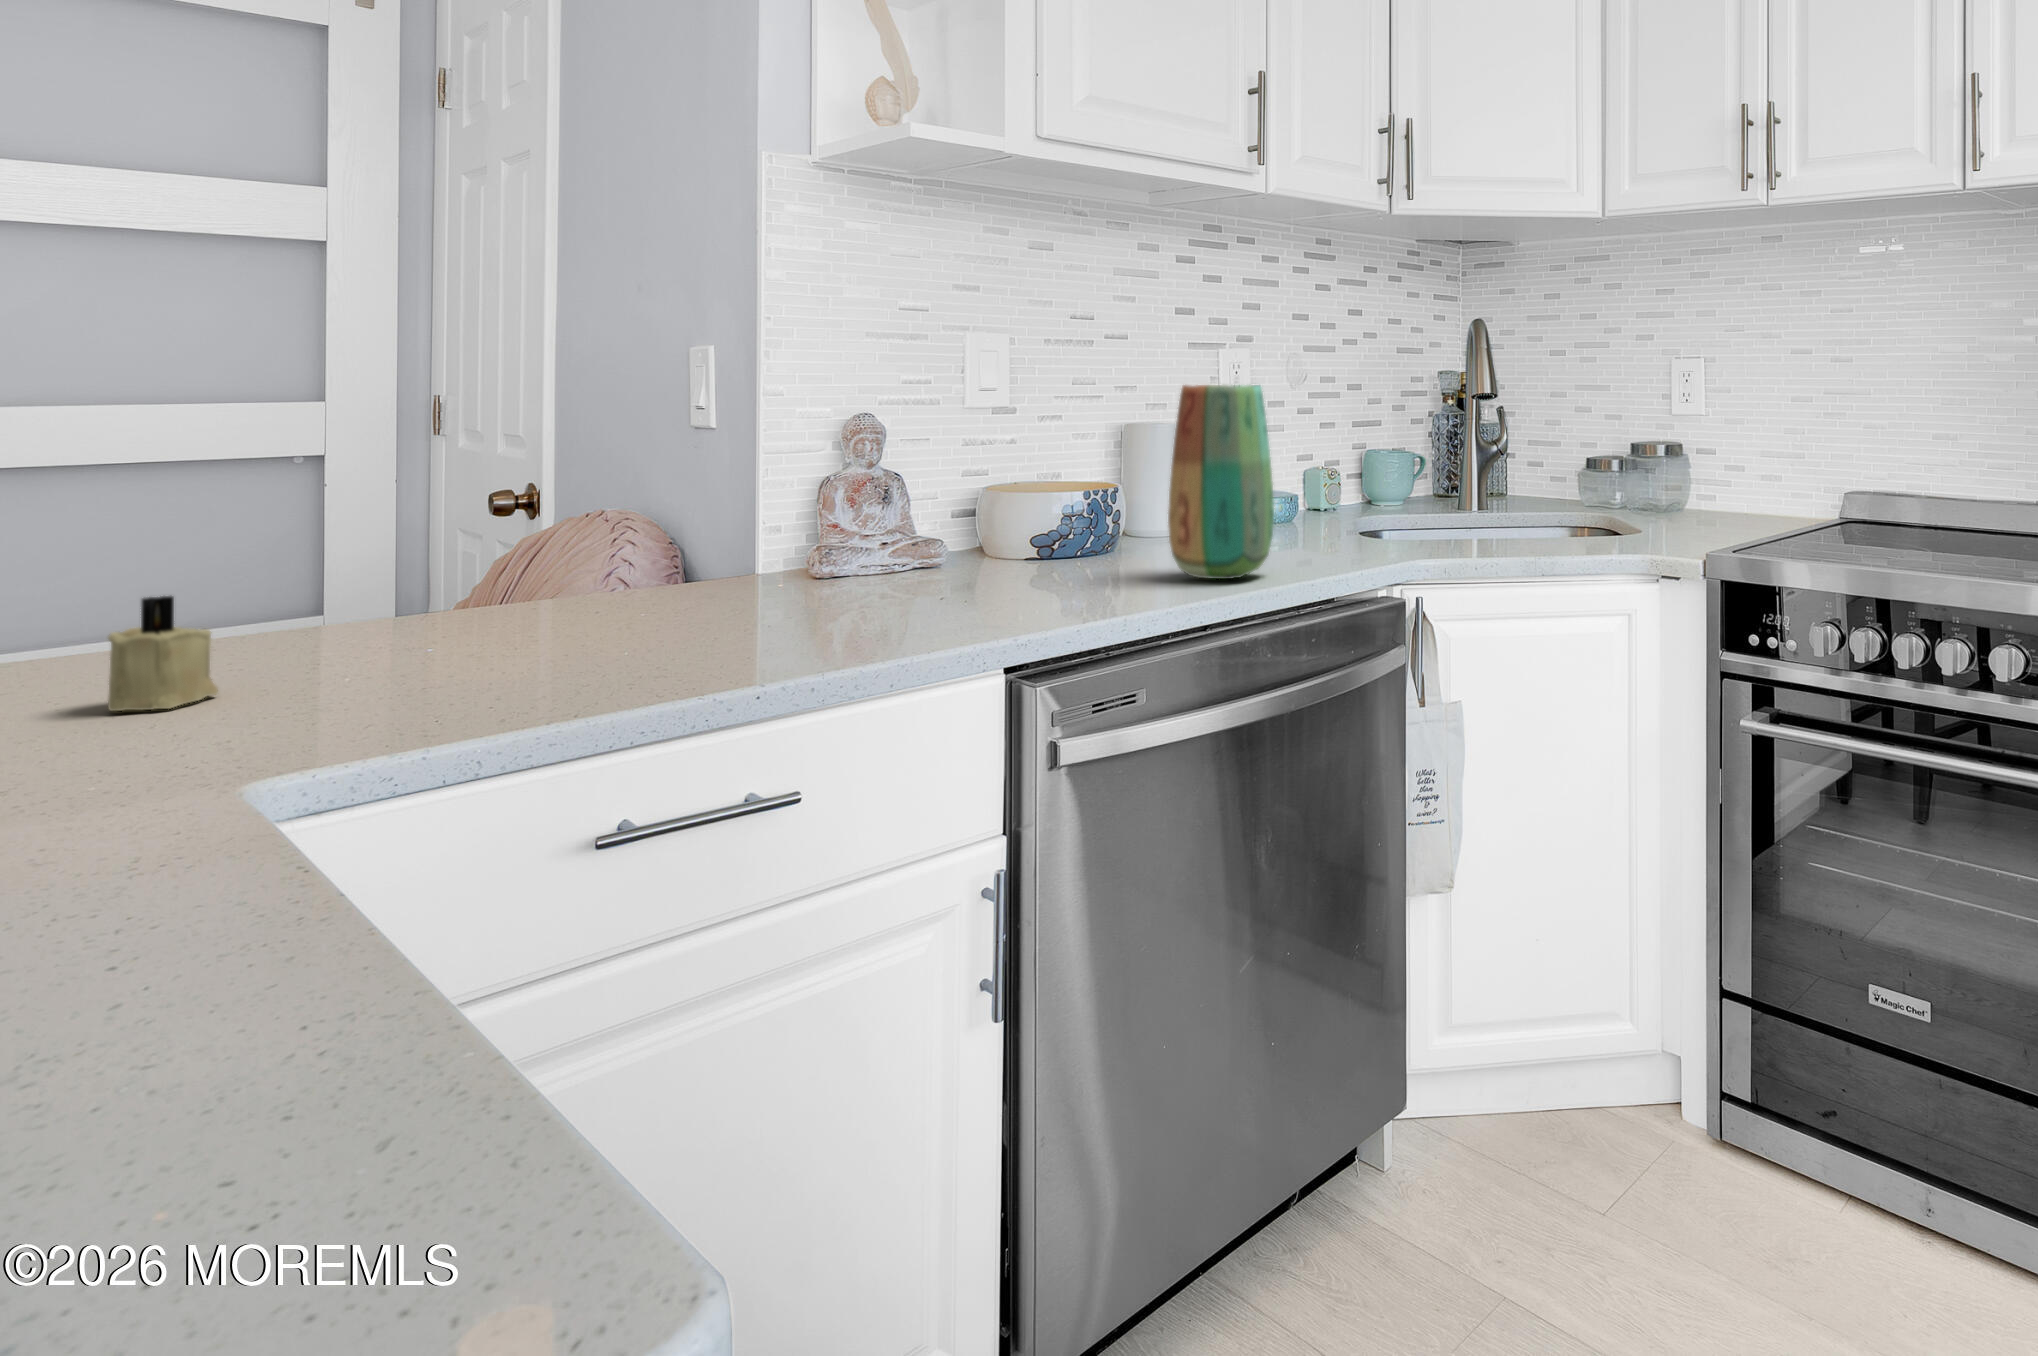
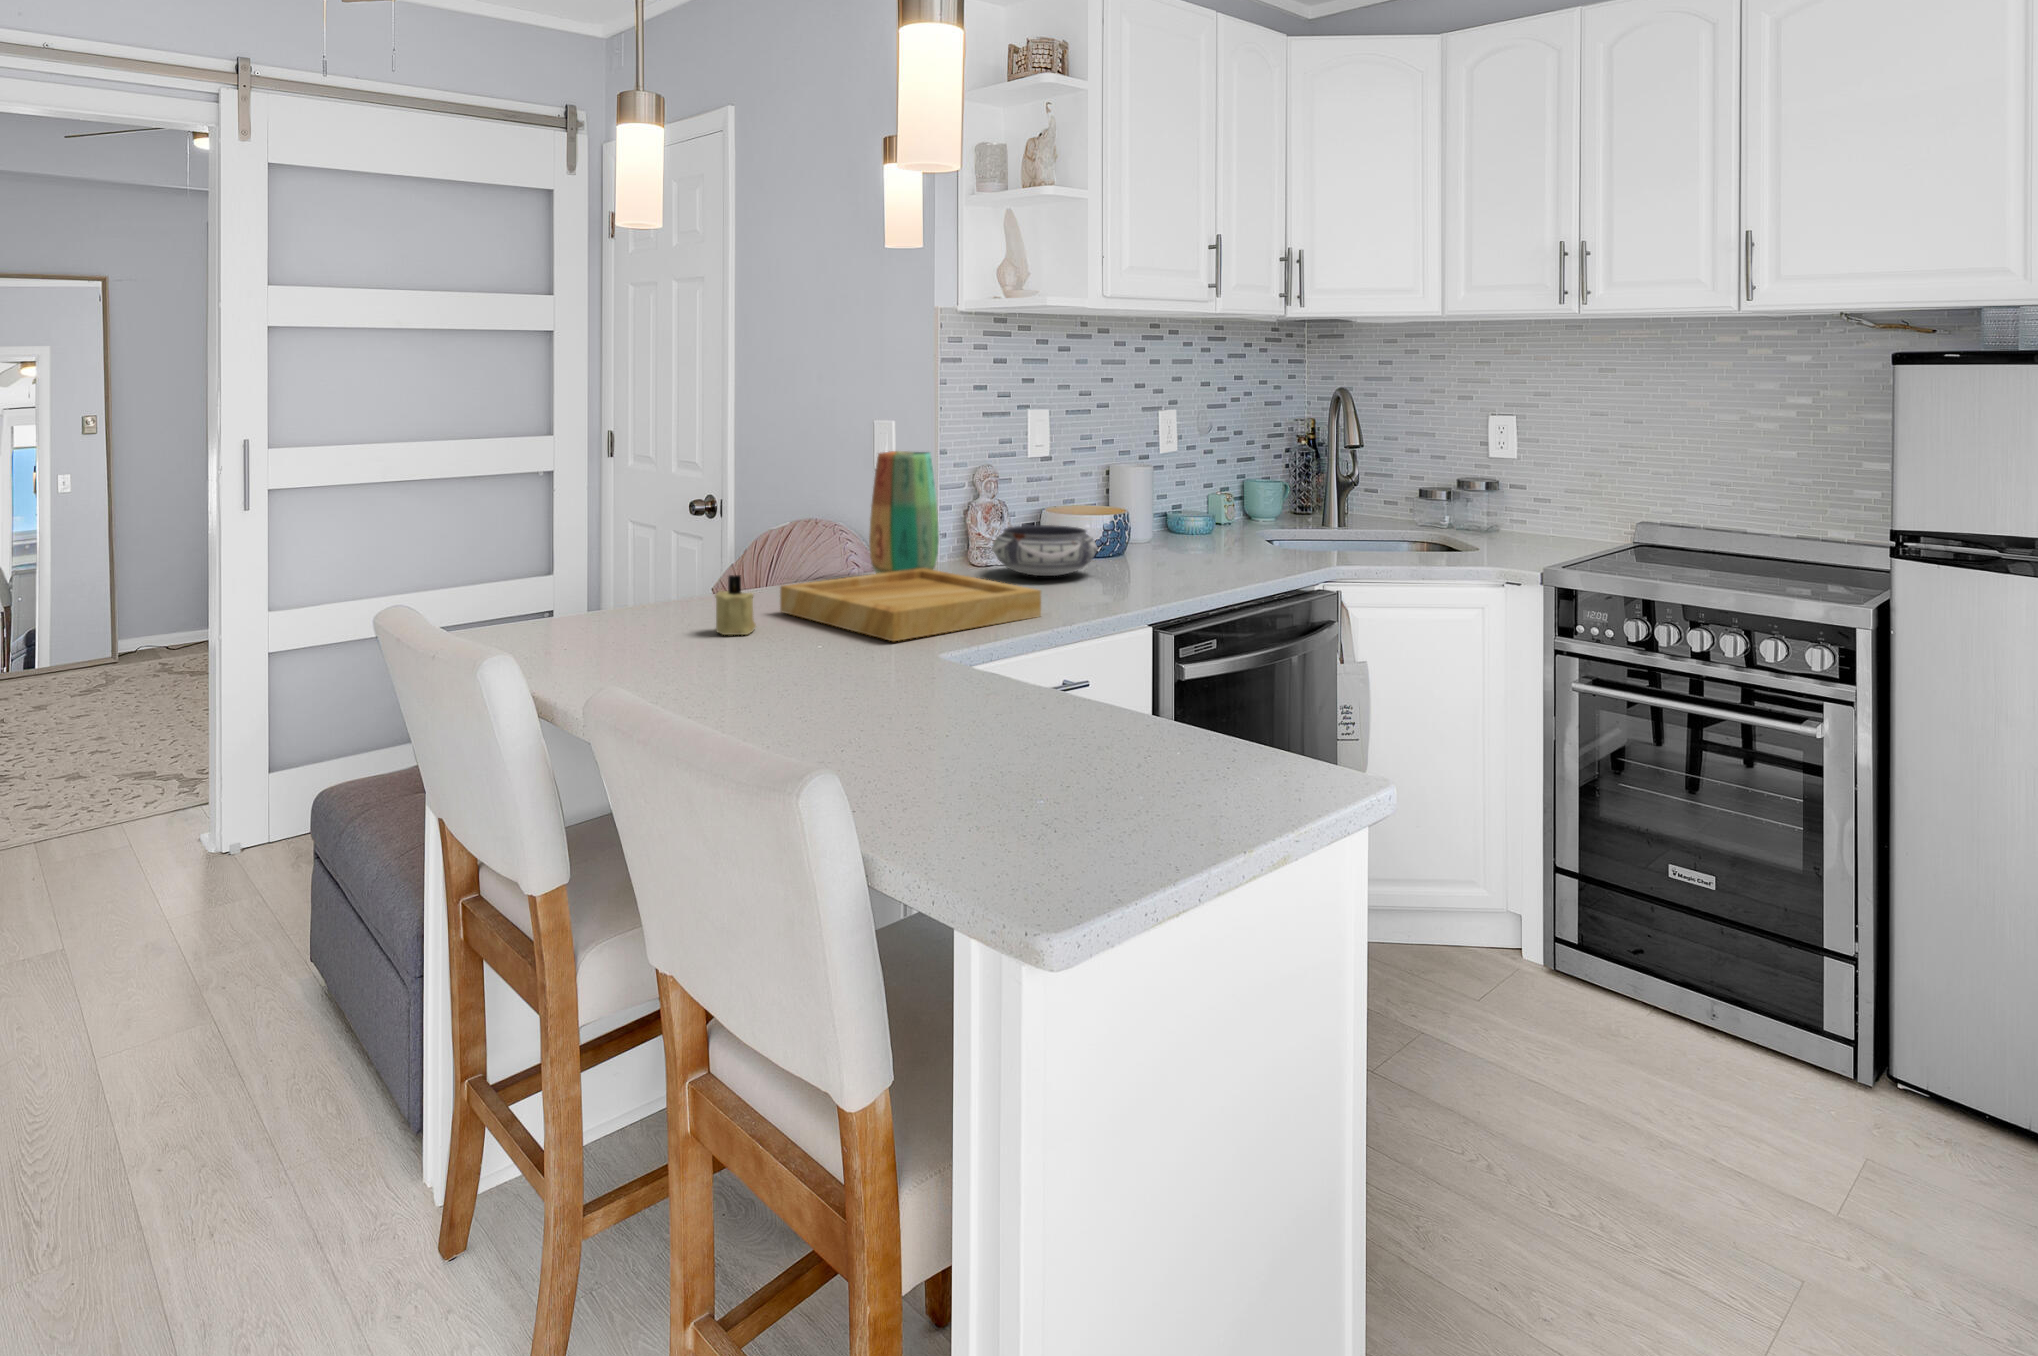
vase: present [1168,385,1274,579] -> present [869,451,939,574]
bowl: none [854,509,1034,588] -> present [992,525,1098,576]
tray: none [337,579,825,712] -> present [780,568,1041,641]

